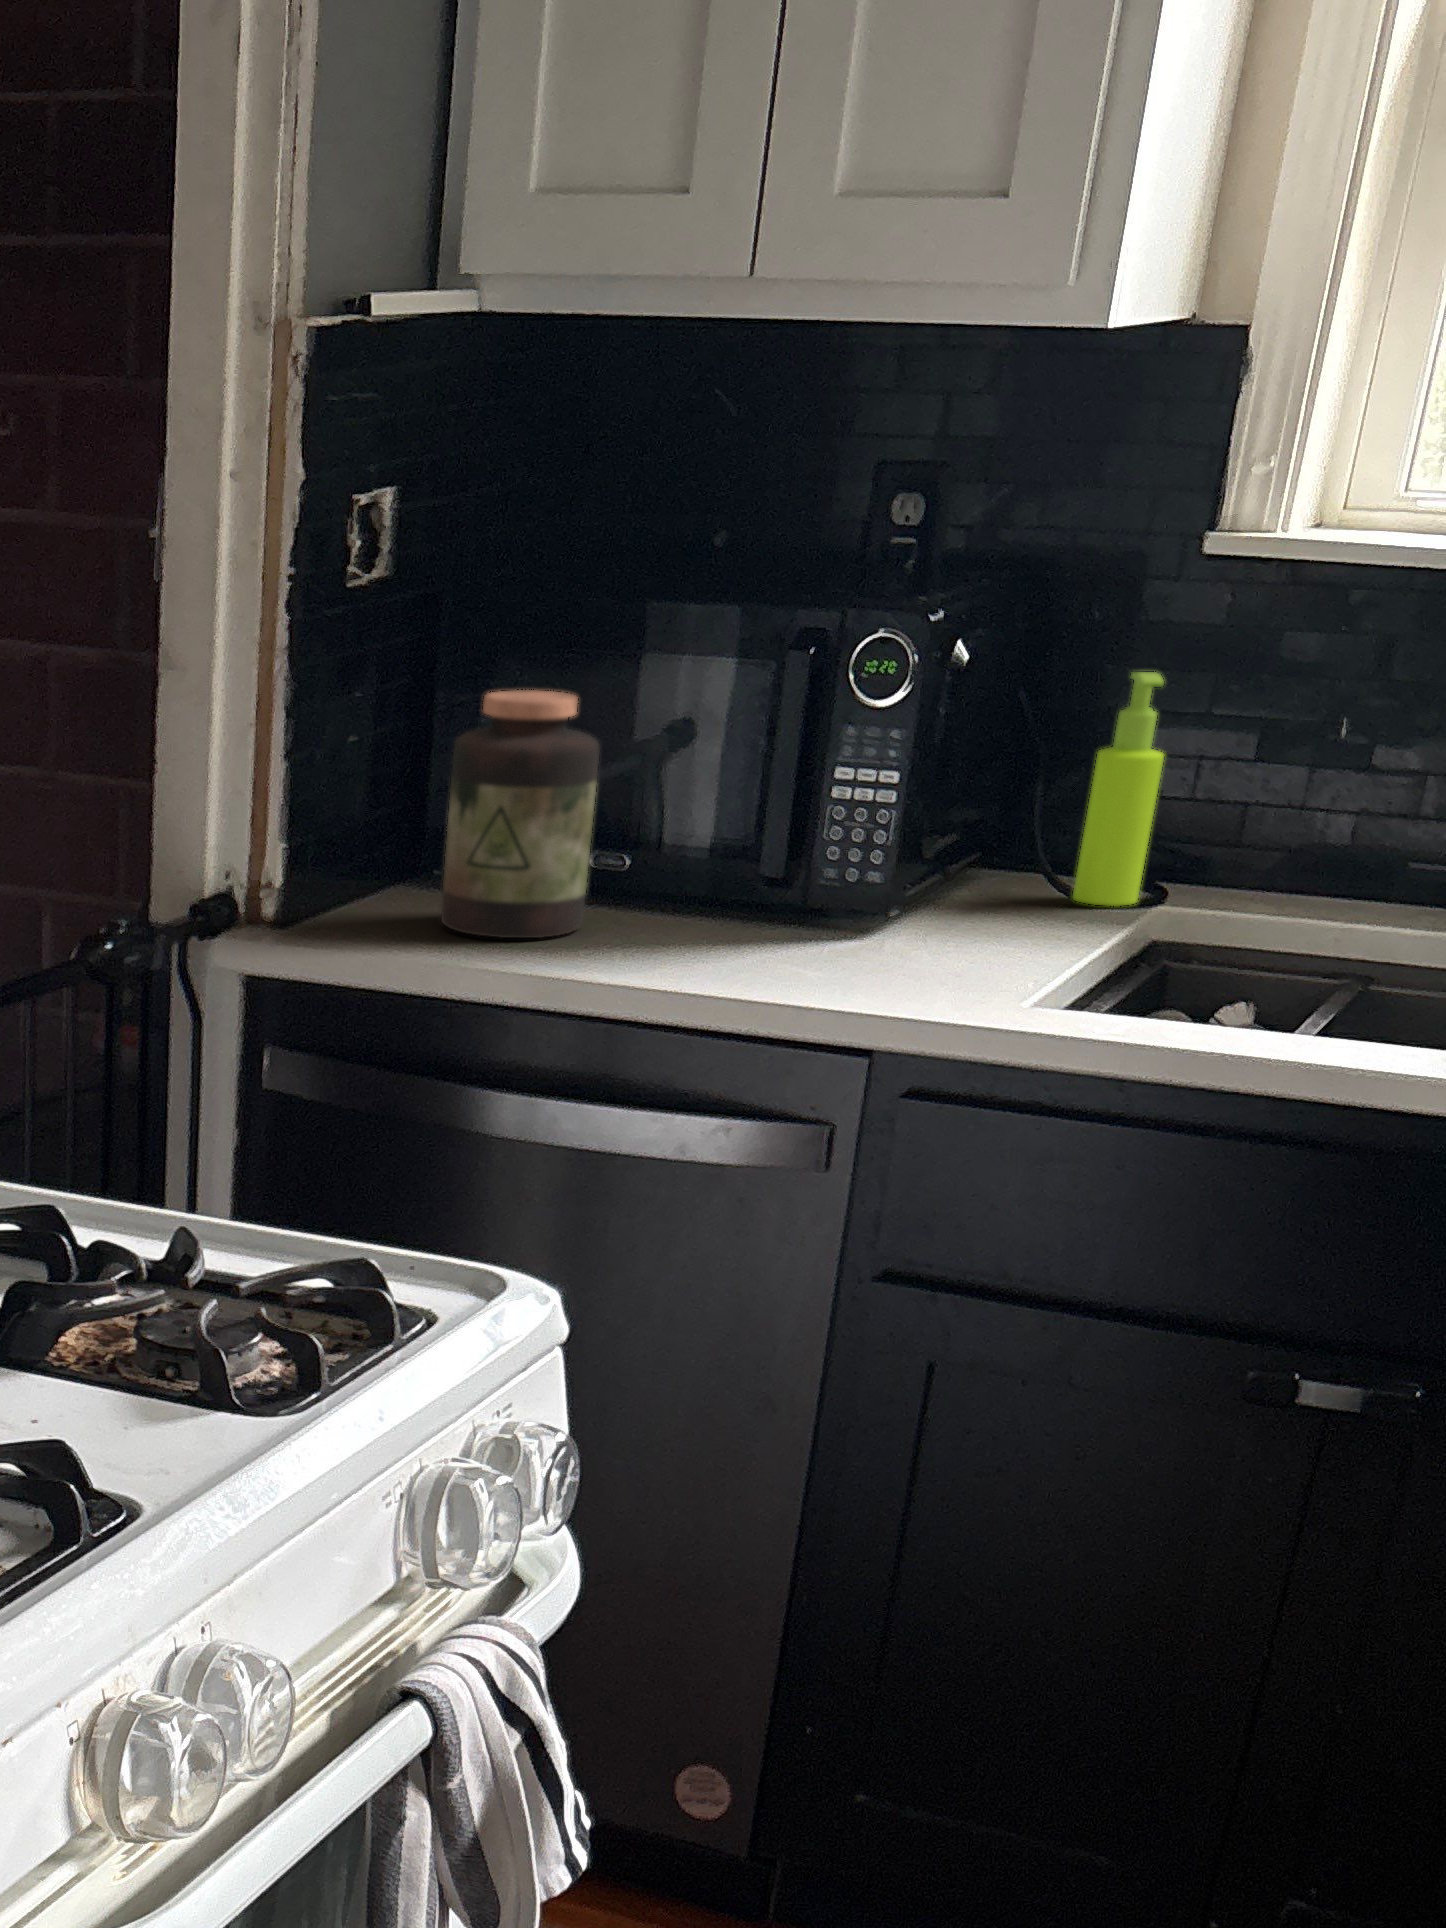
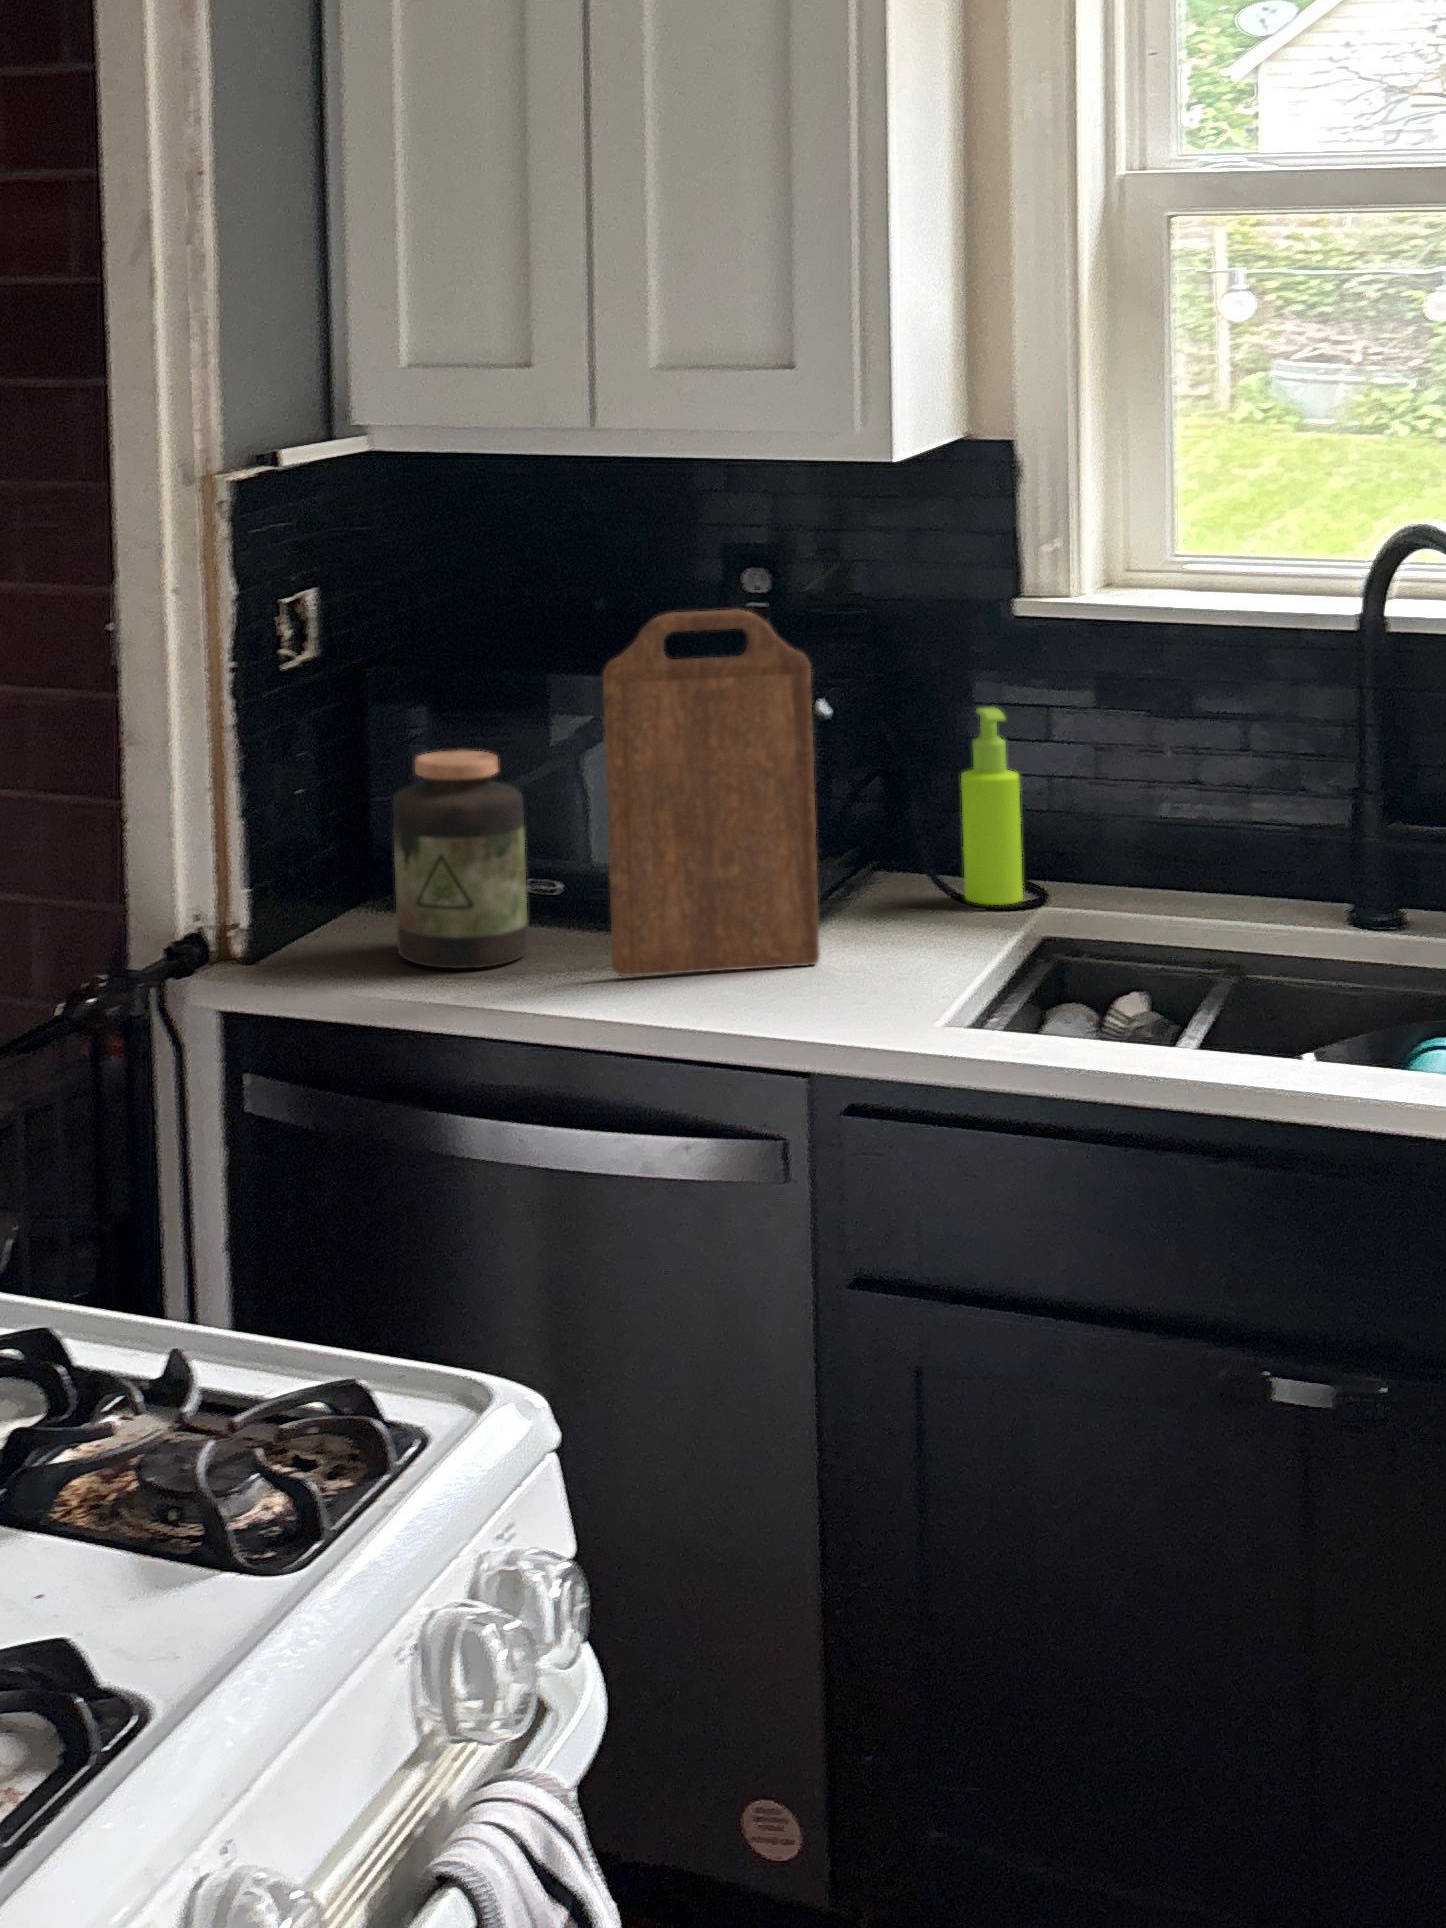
cutting board: none [673,518,955,951] -> present [603,610,820,976]

